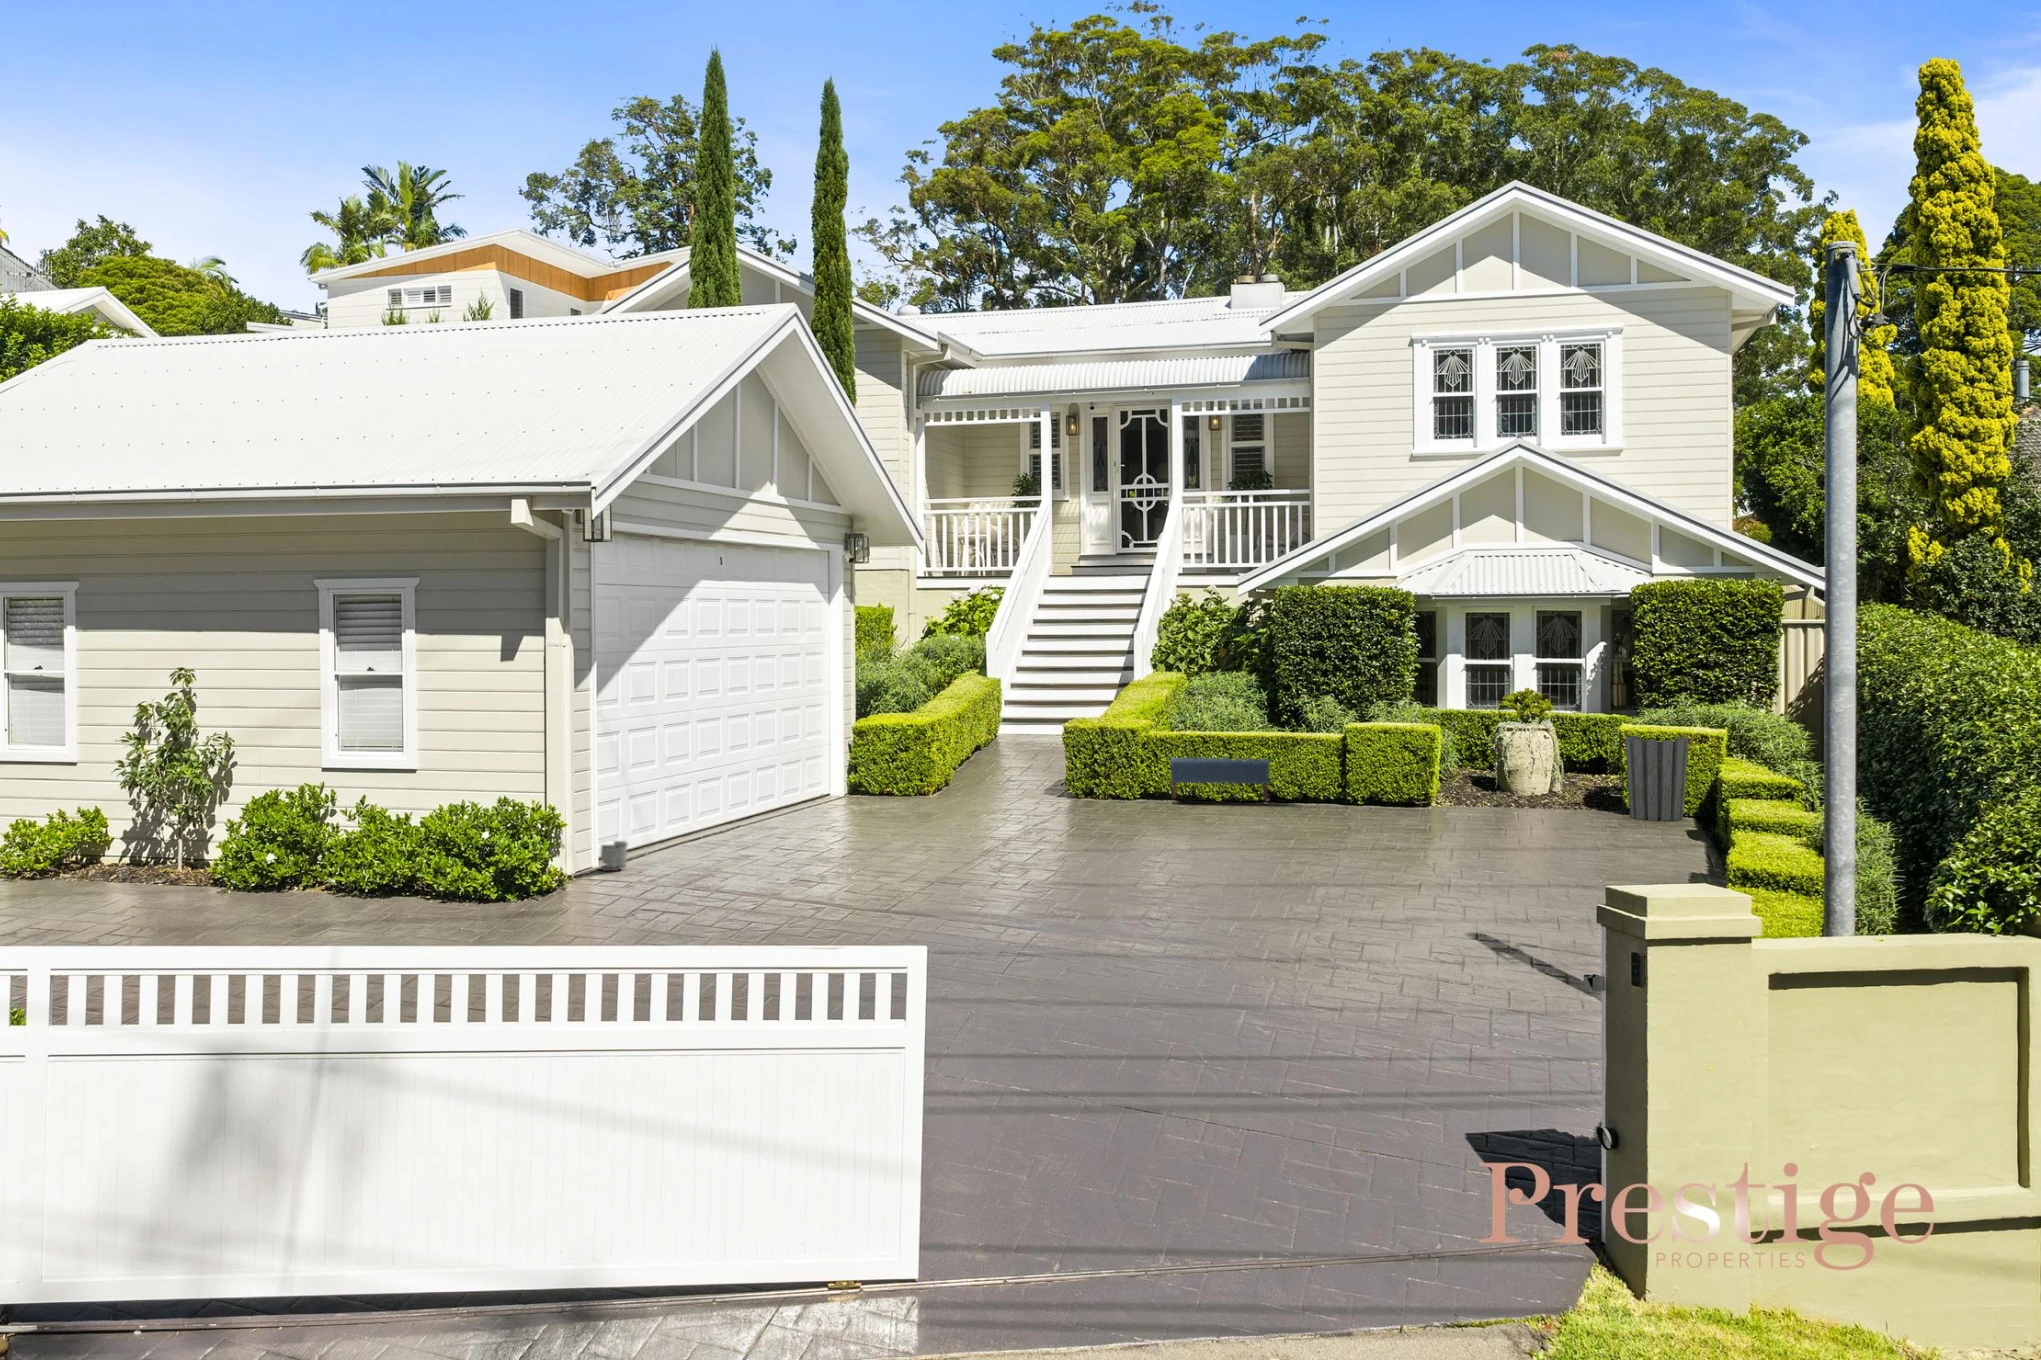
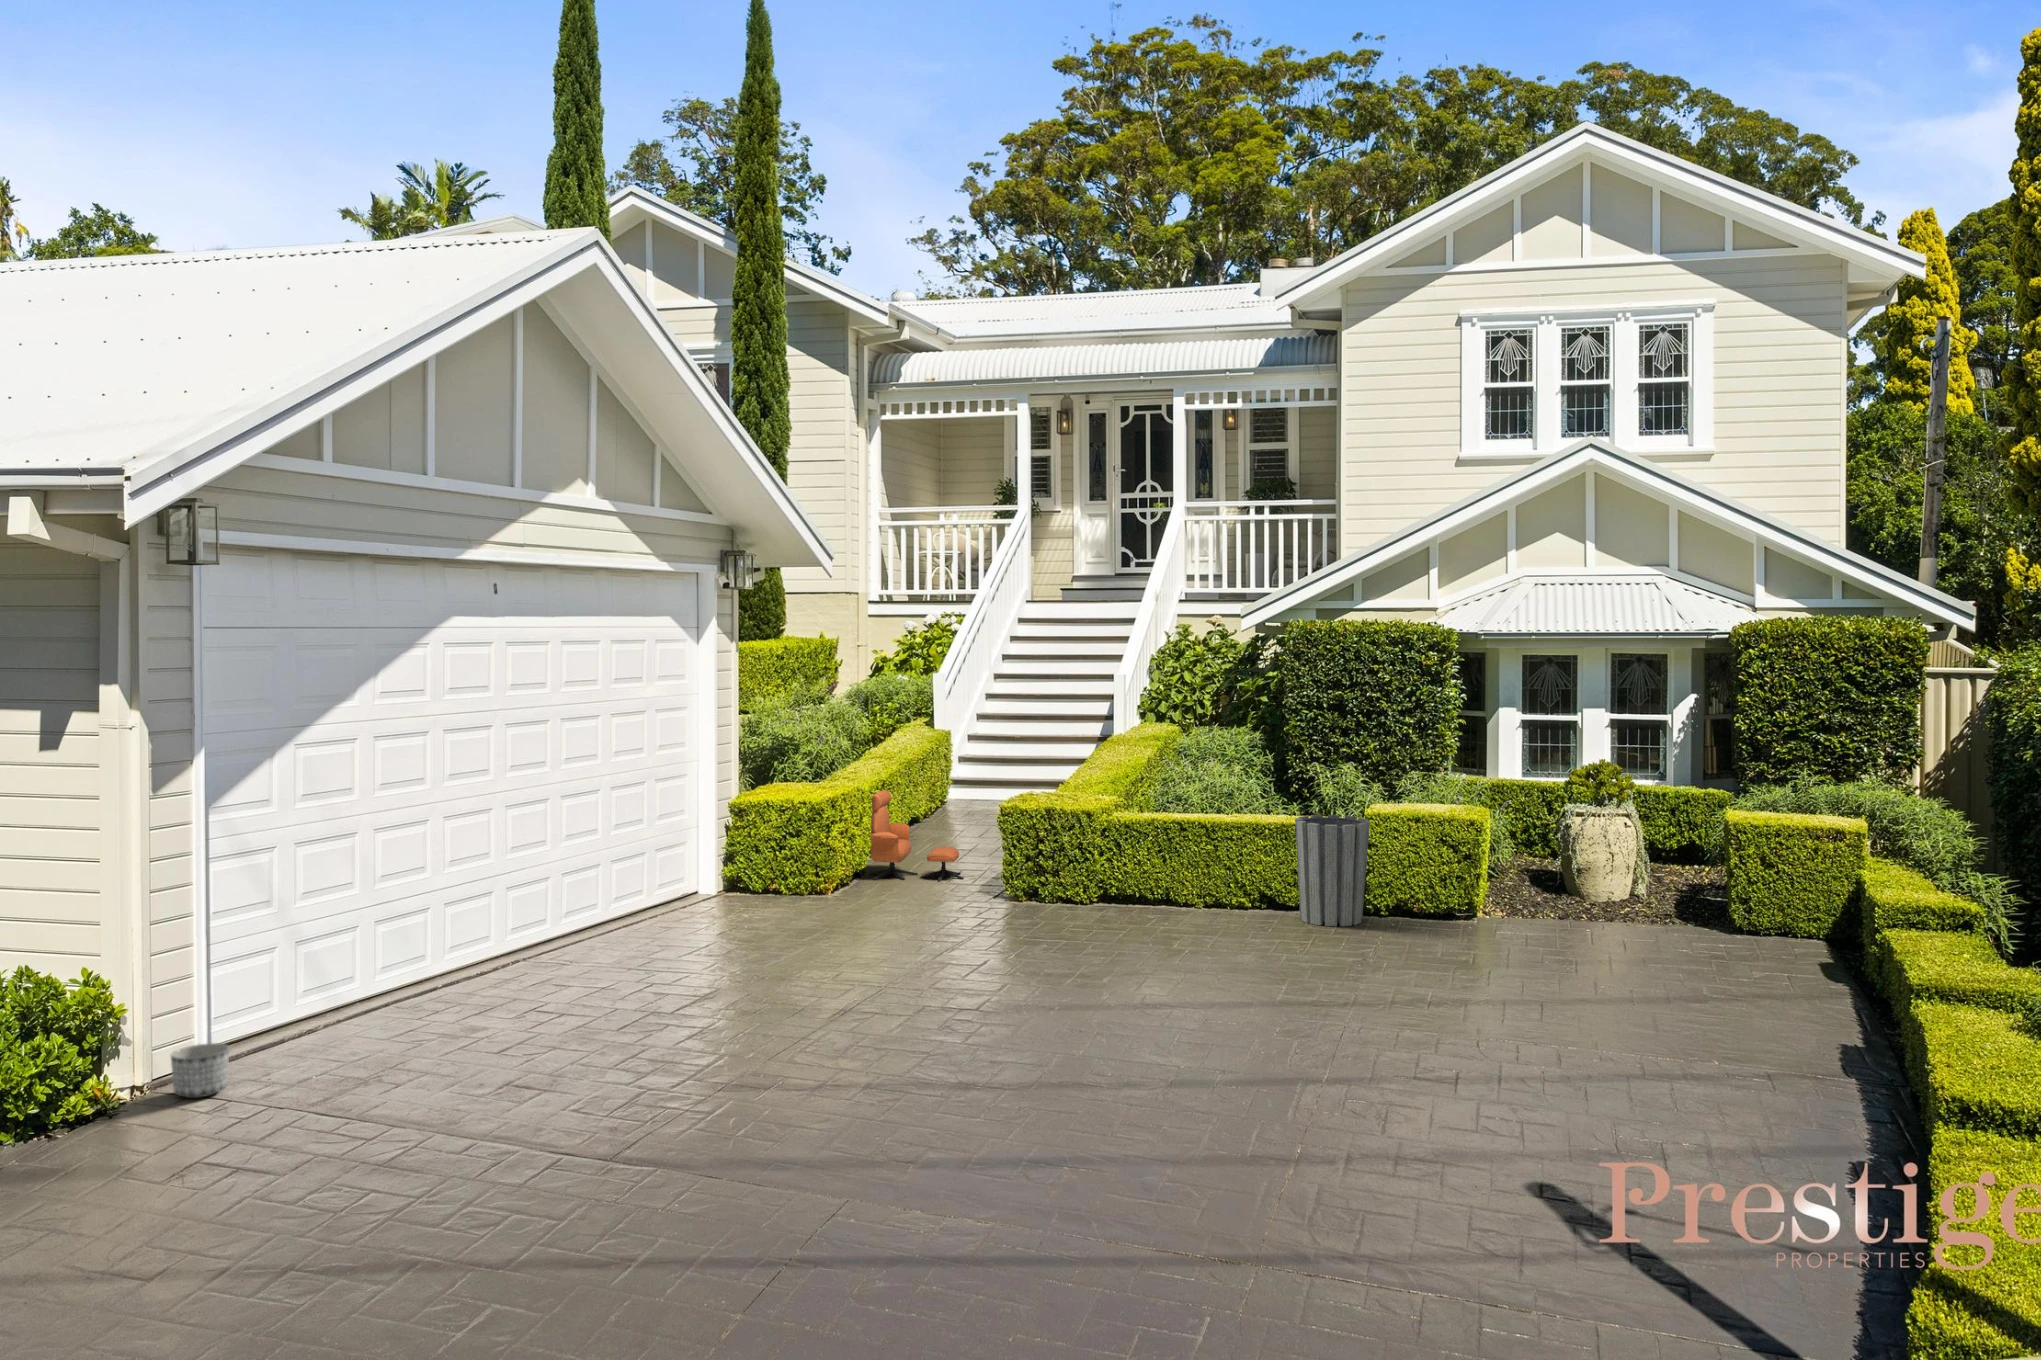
lounge chair: none [952,721,1027,789] -> present [869,790,964,881]
trash can: present [1625,736,1689,821] -> present [1295,815,1370,926]
bench: present [1170,756,1270,803] -> none [1139,849,1271,919]

